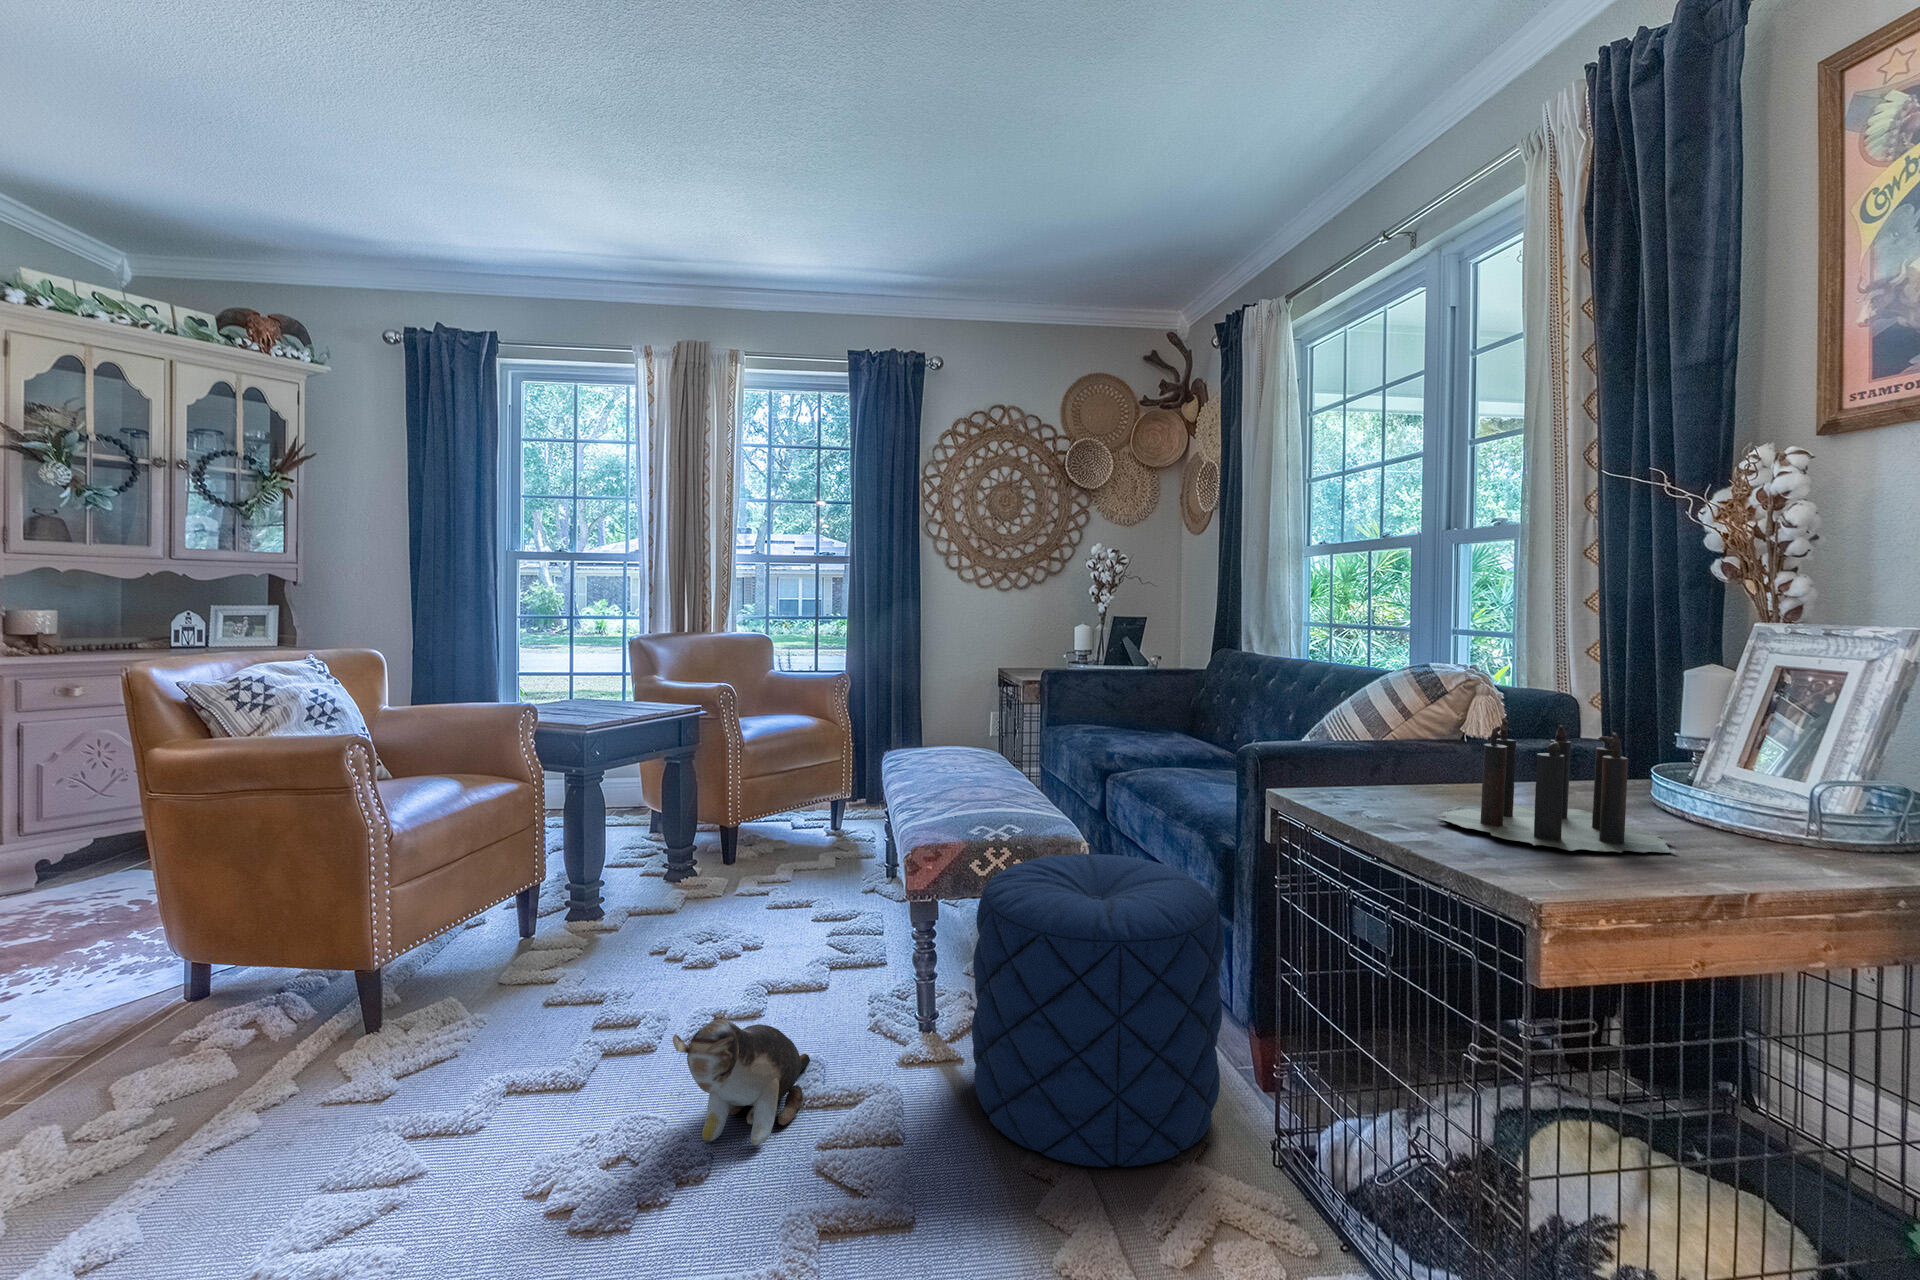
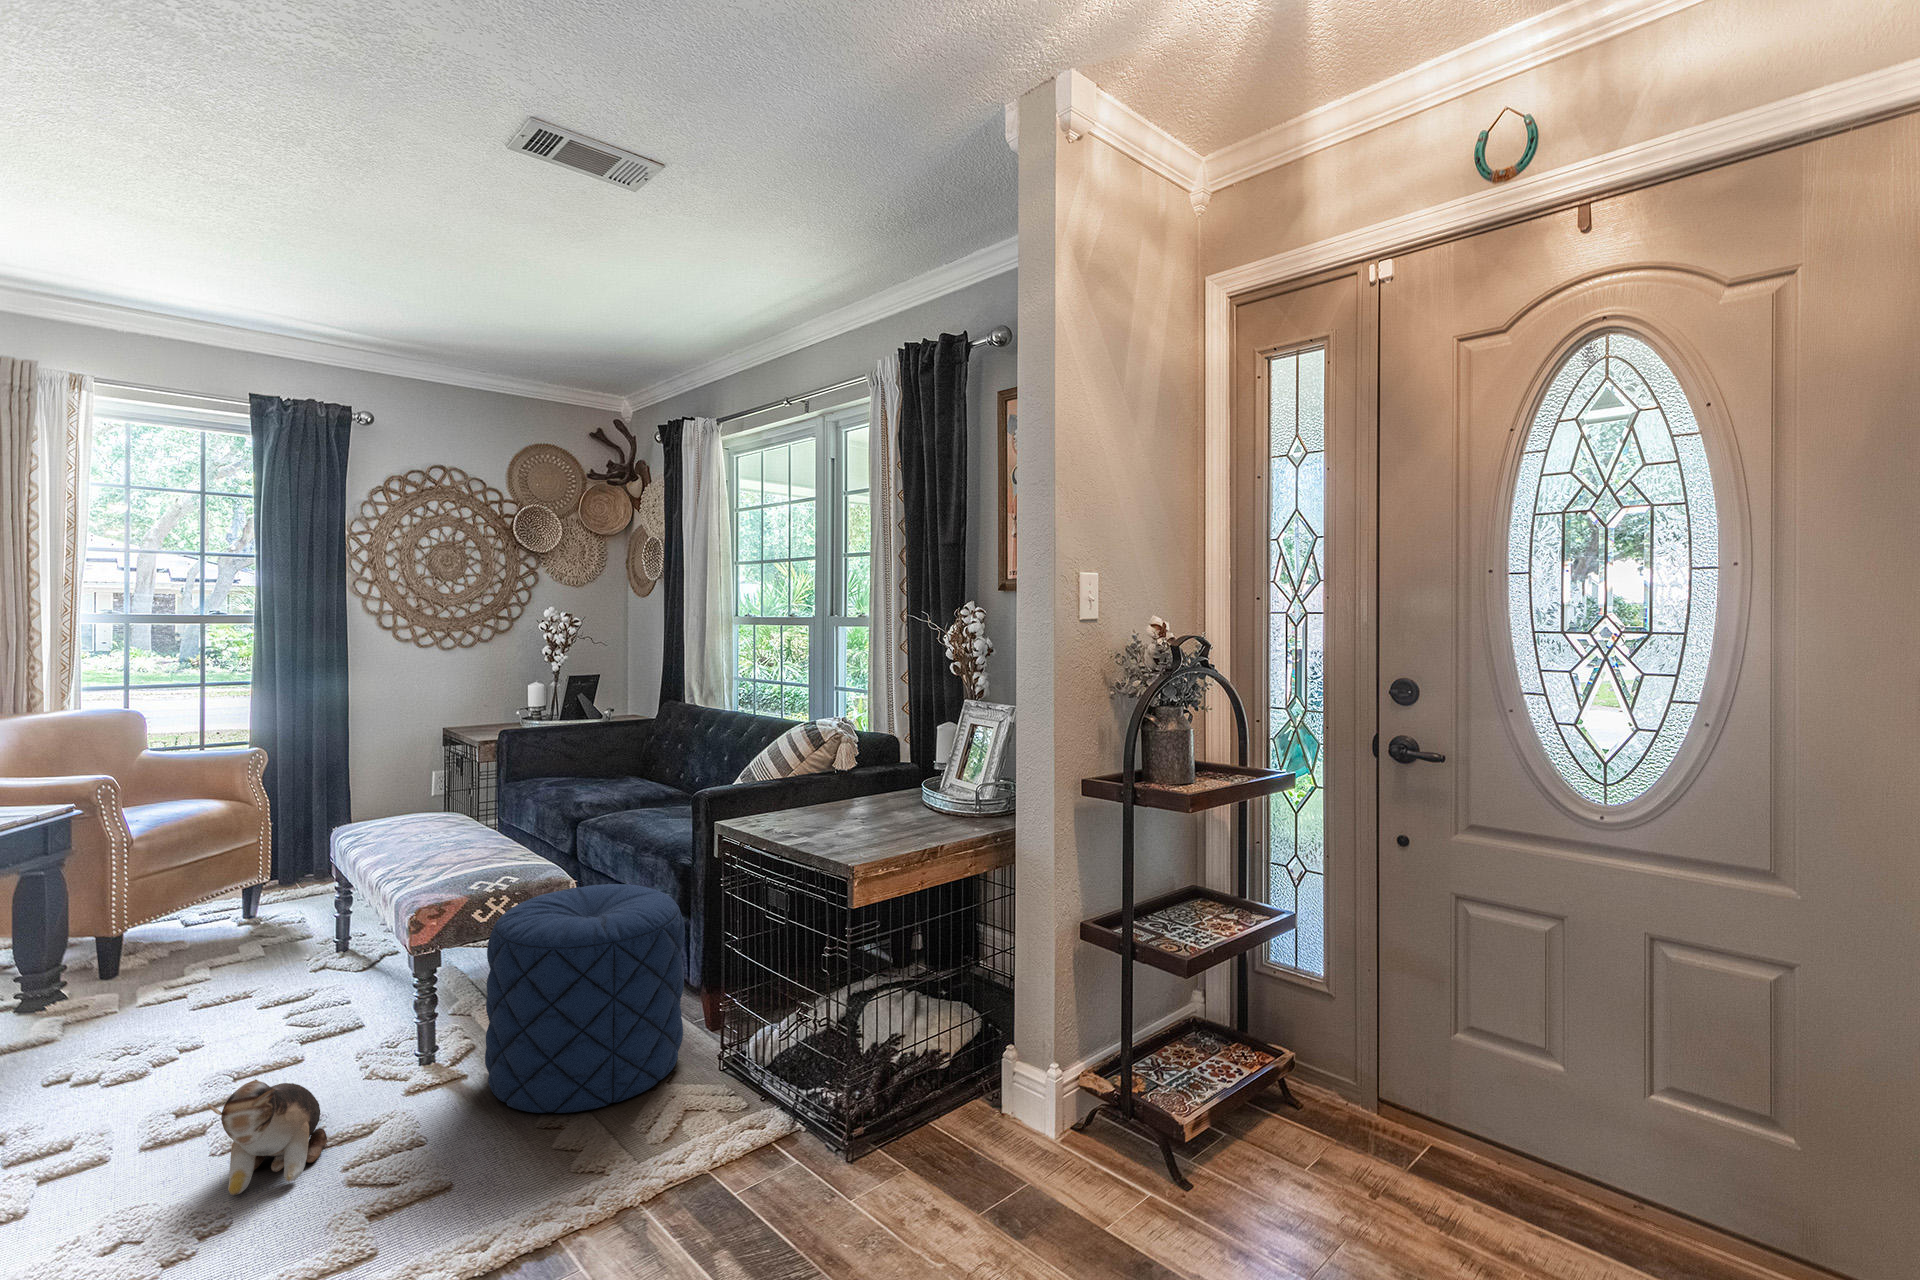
candle: present [1438,719,1676,853] -> none [811,766,944,837]

